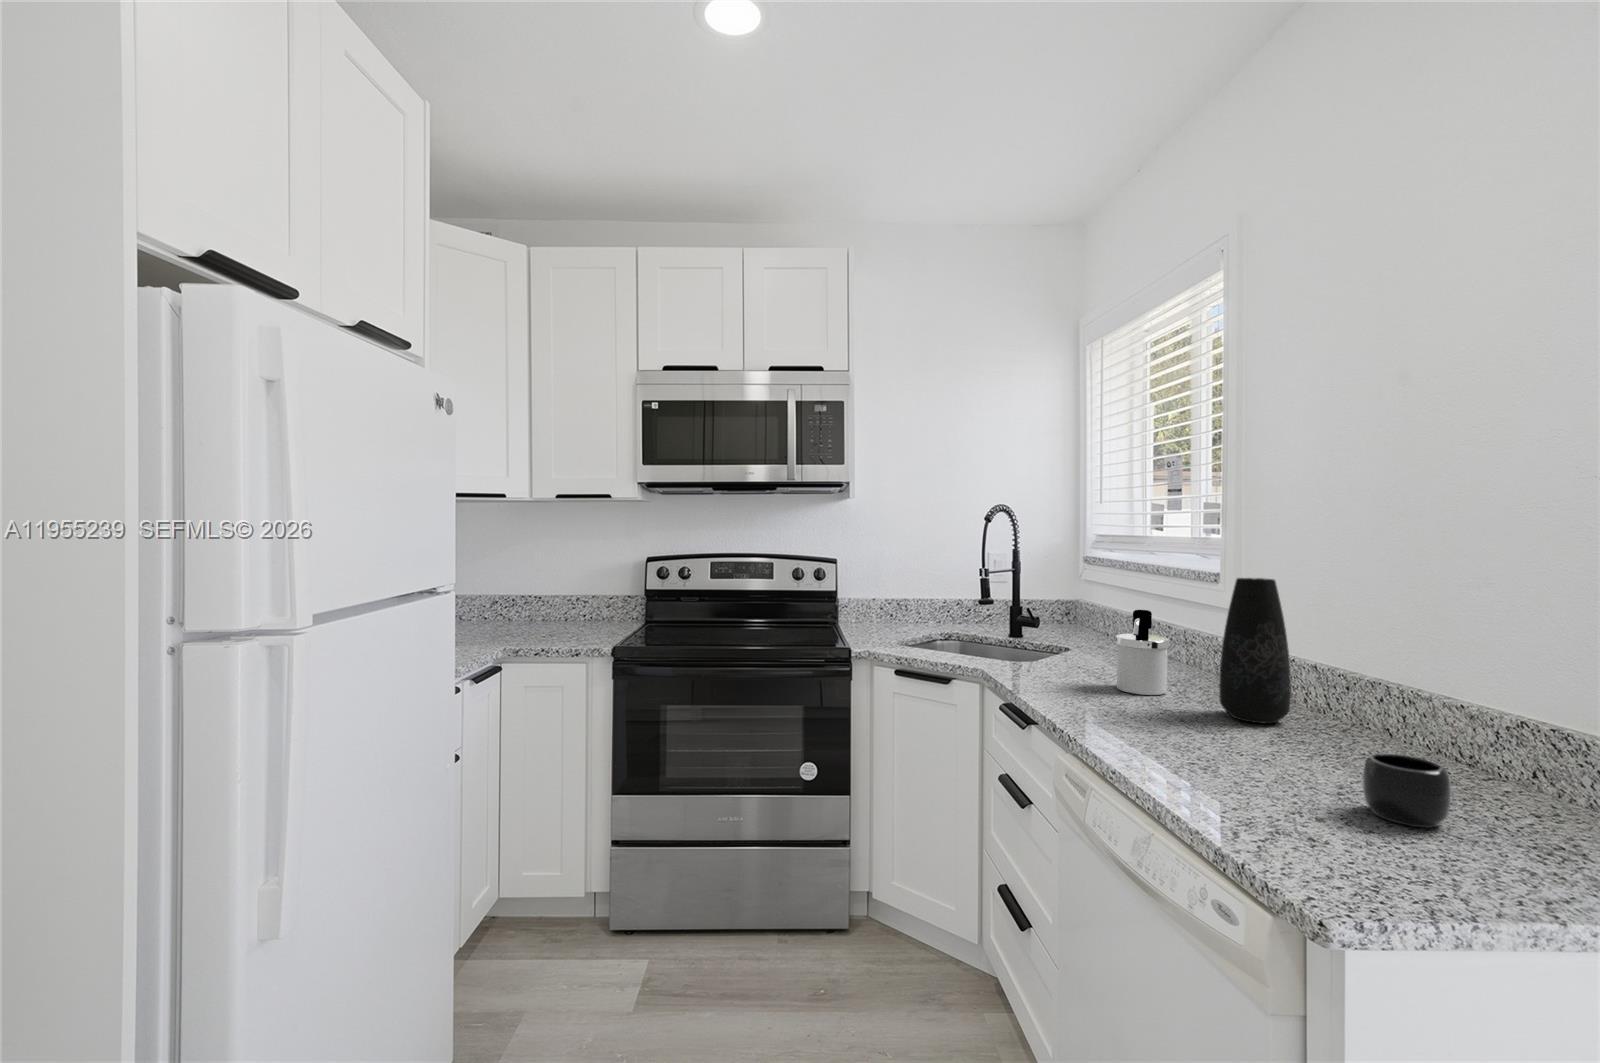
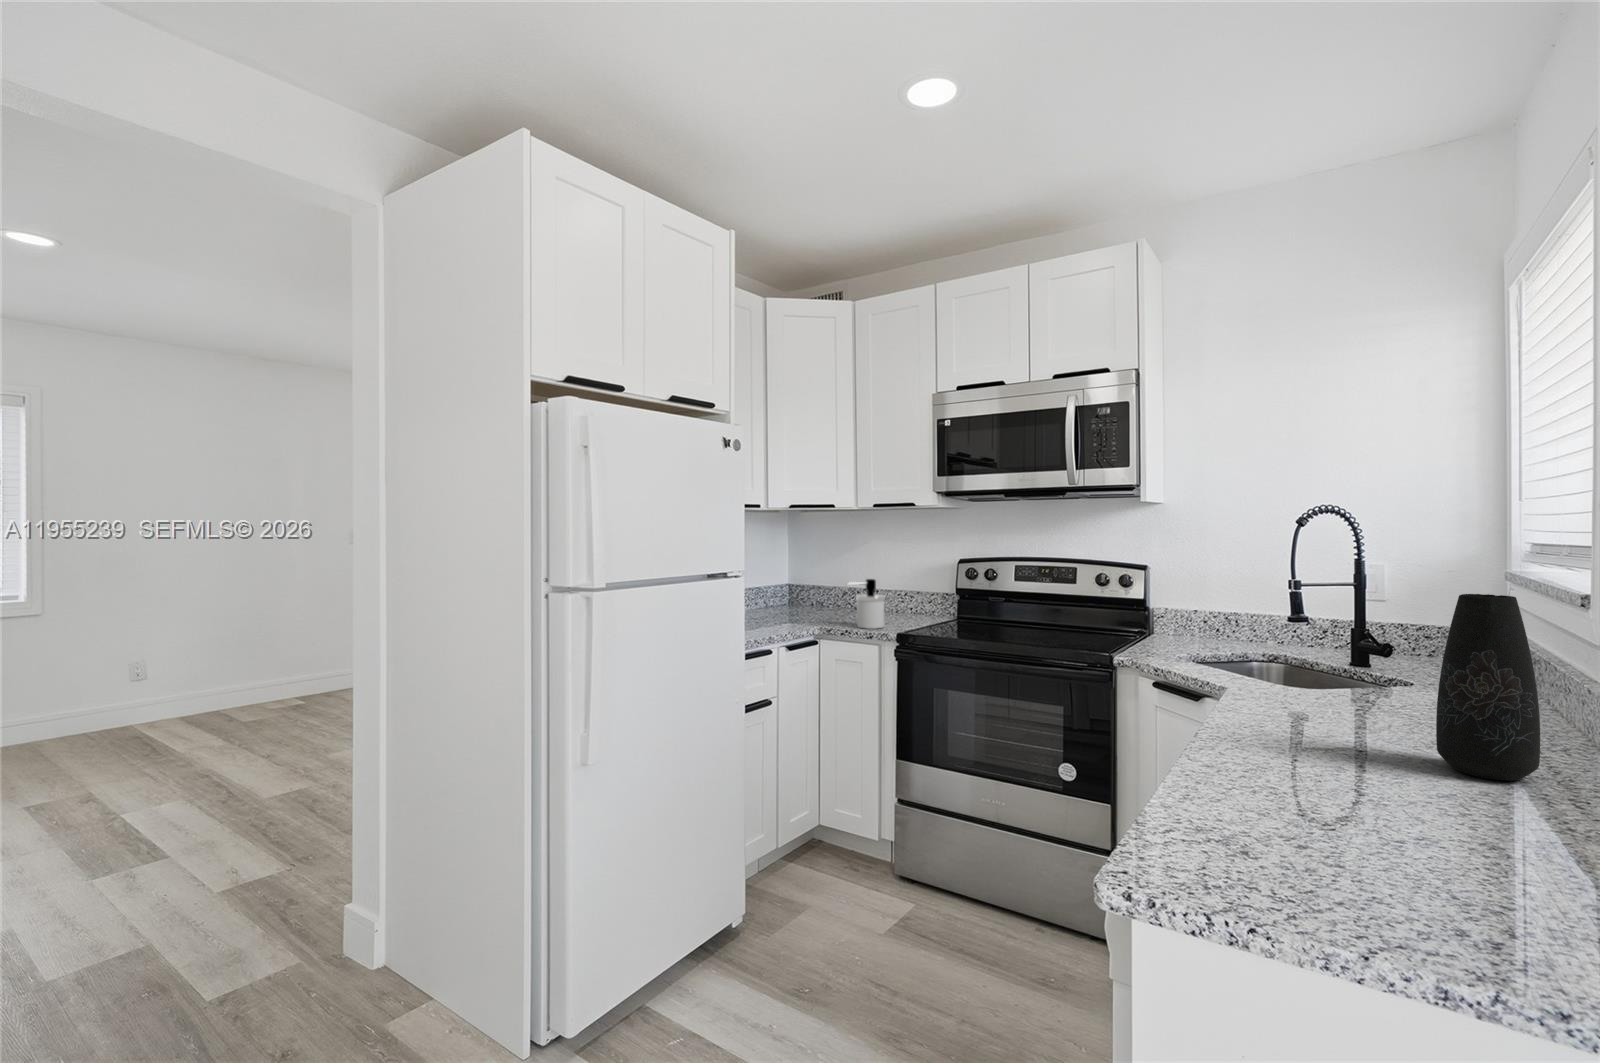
soap dispenser: present [1115,610,1169,695] -> present [842,579,885,629]
mug: present [1363,753,1451,828] -> none [1373,792,1511,882]

